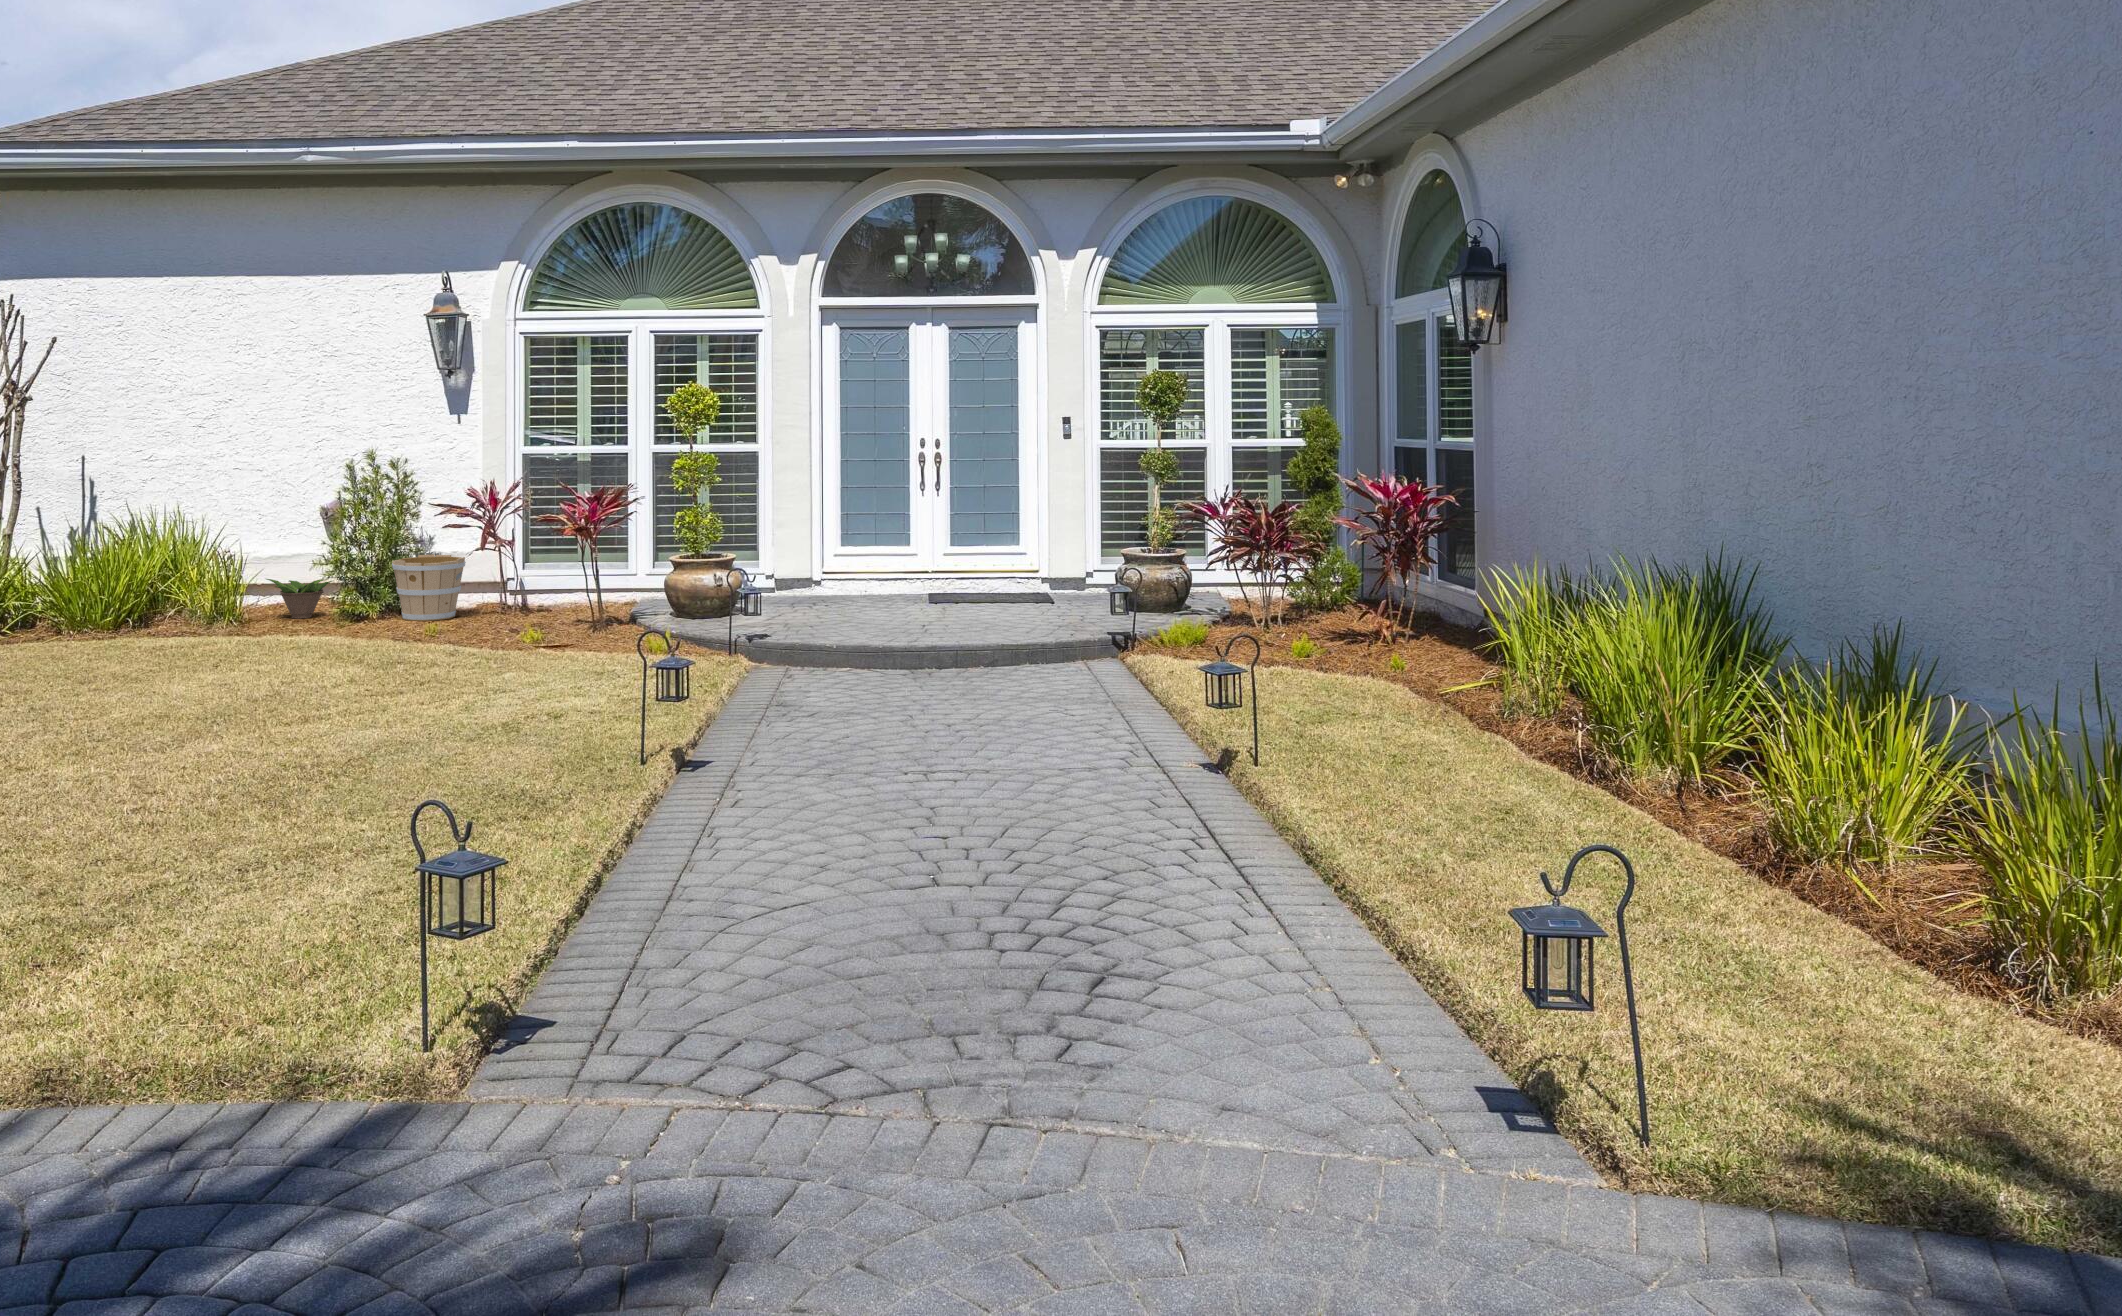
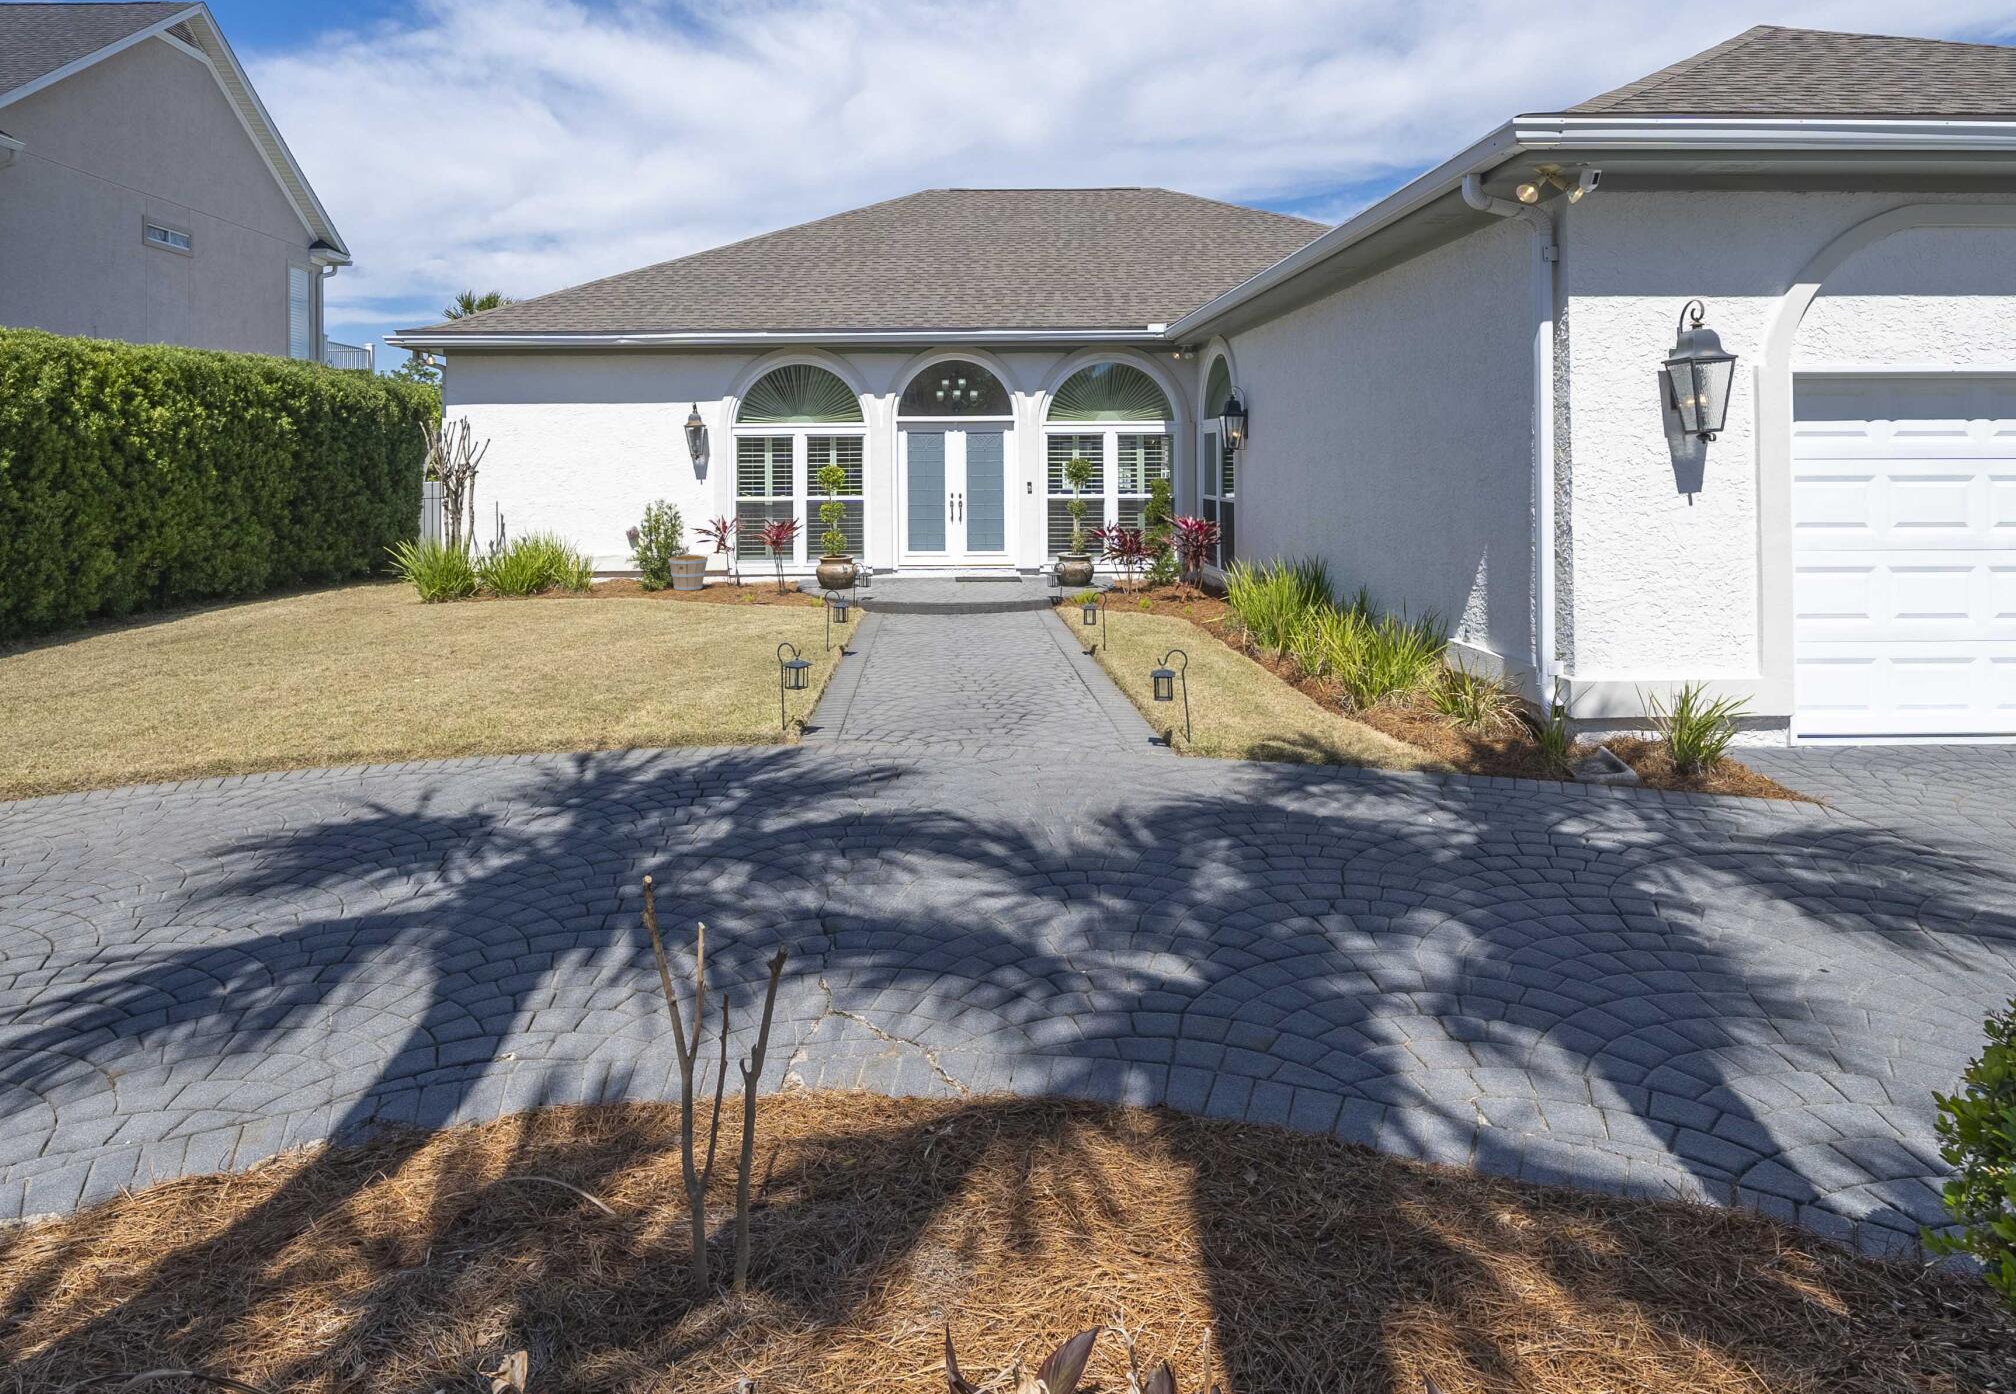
decorative plant: present [267,579,332,619] -> none [599,568,637,589]

